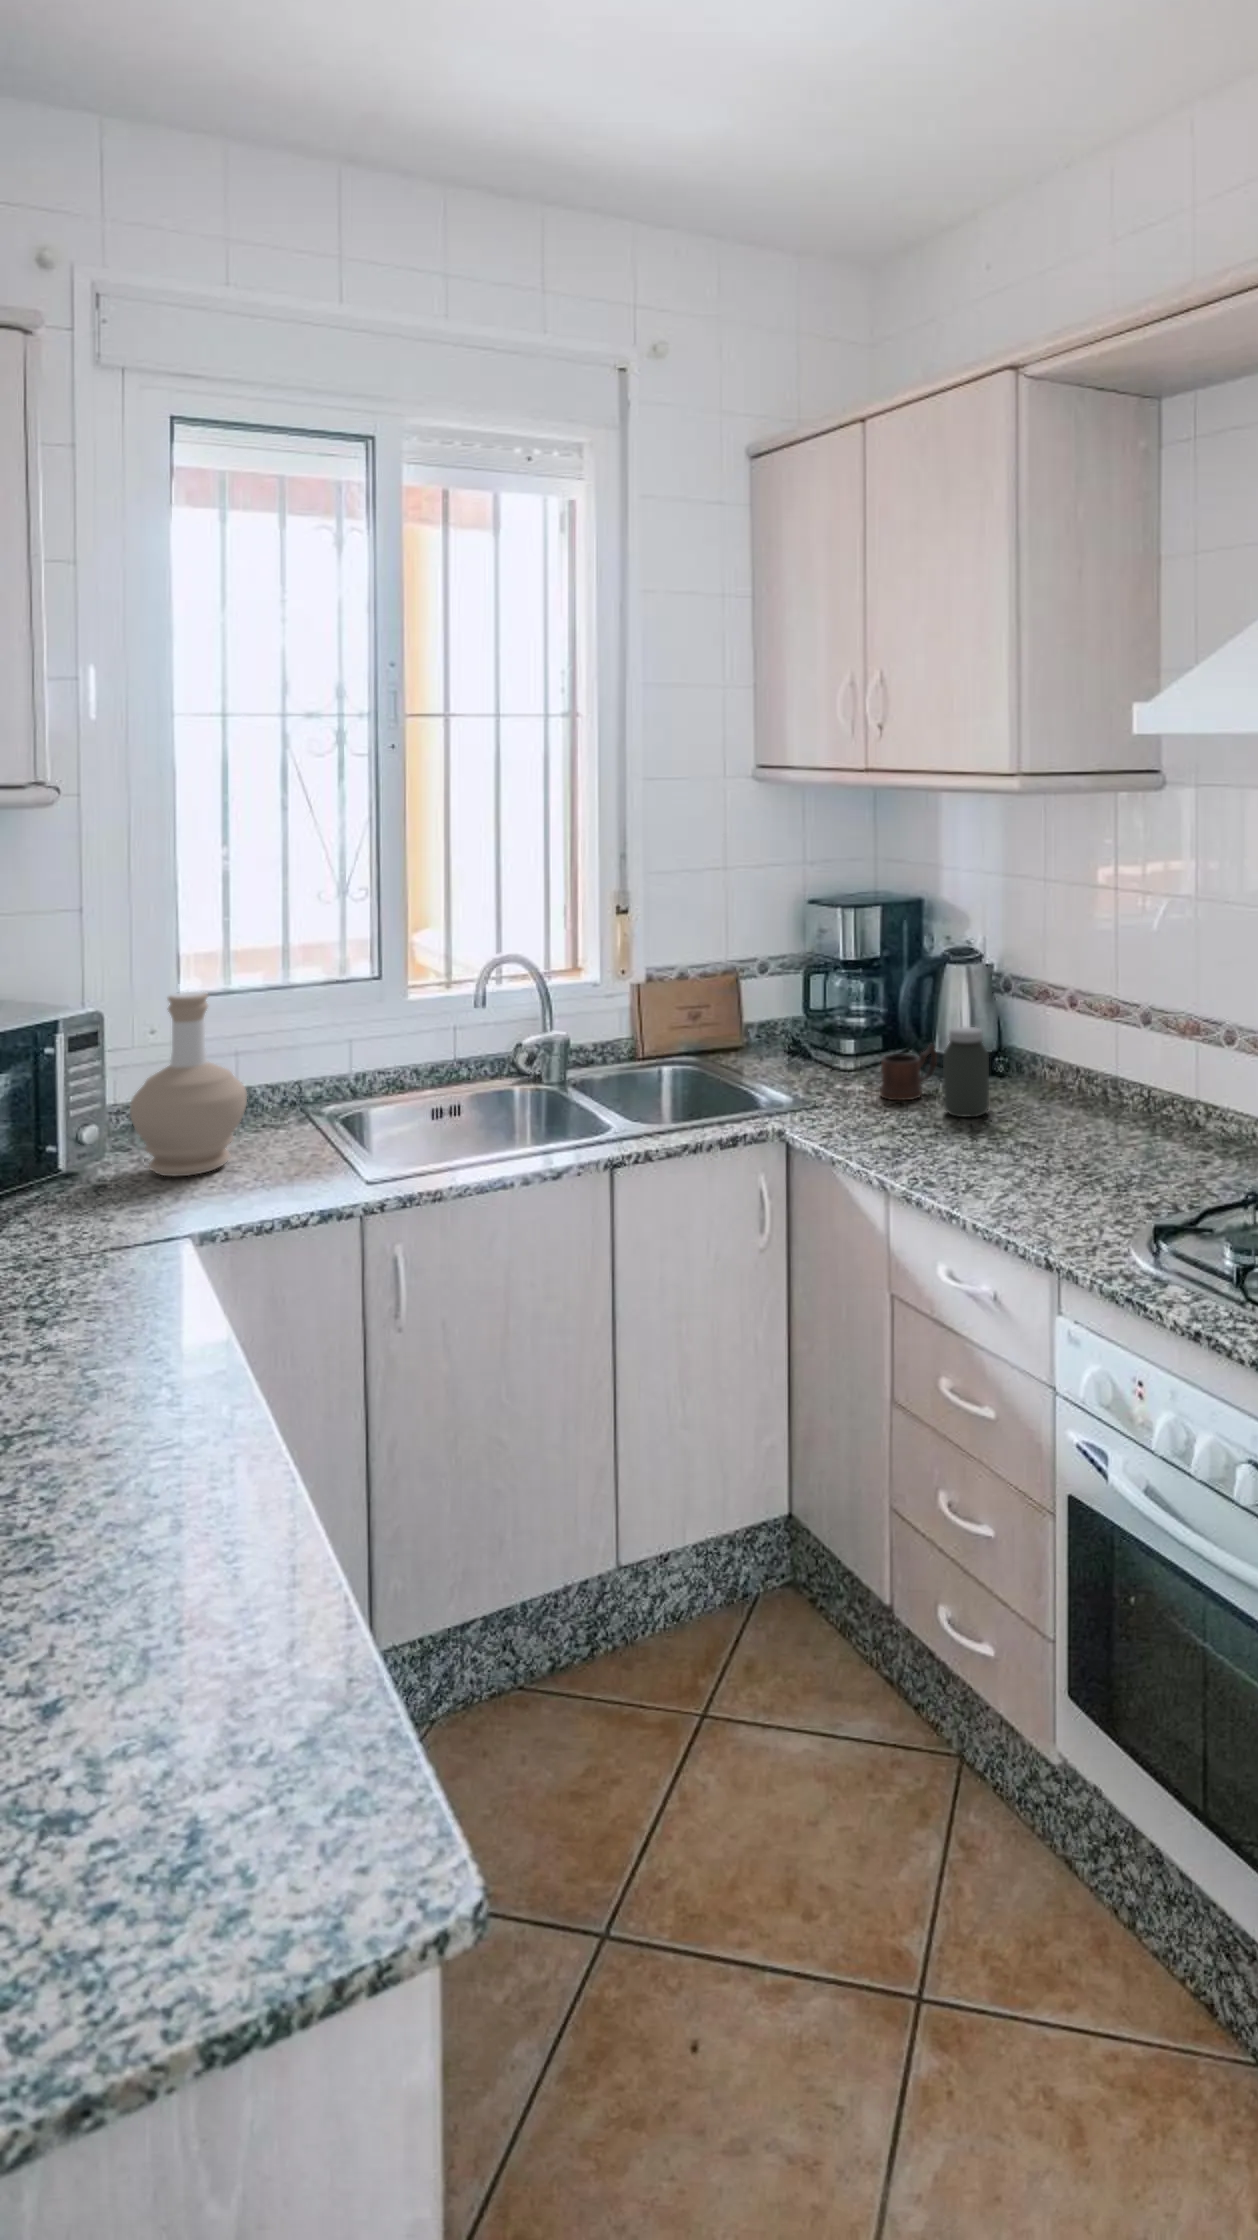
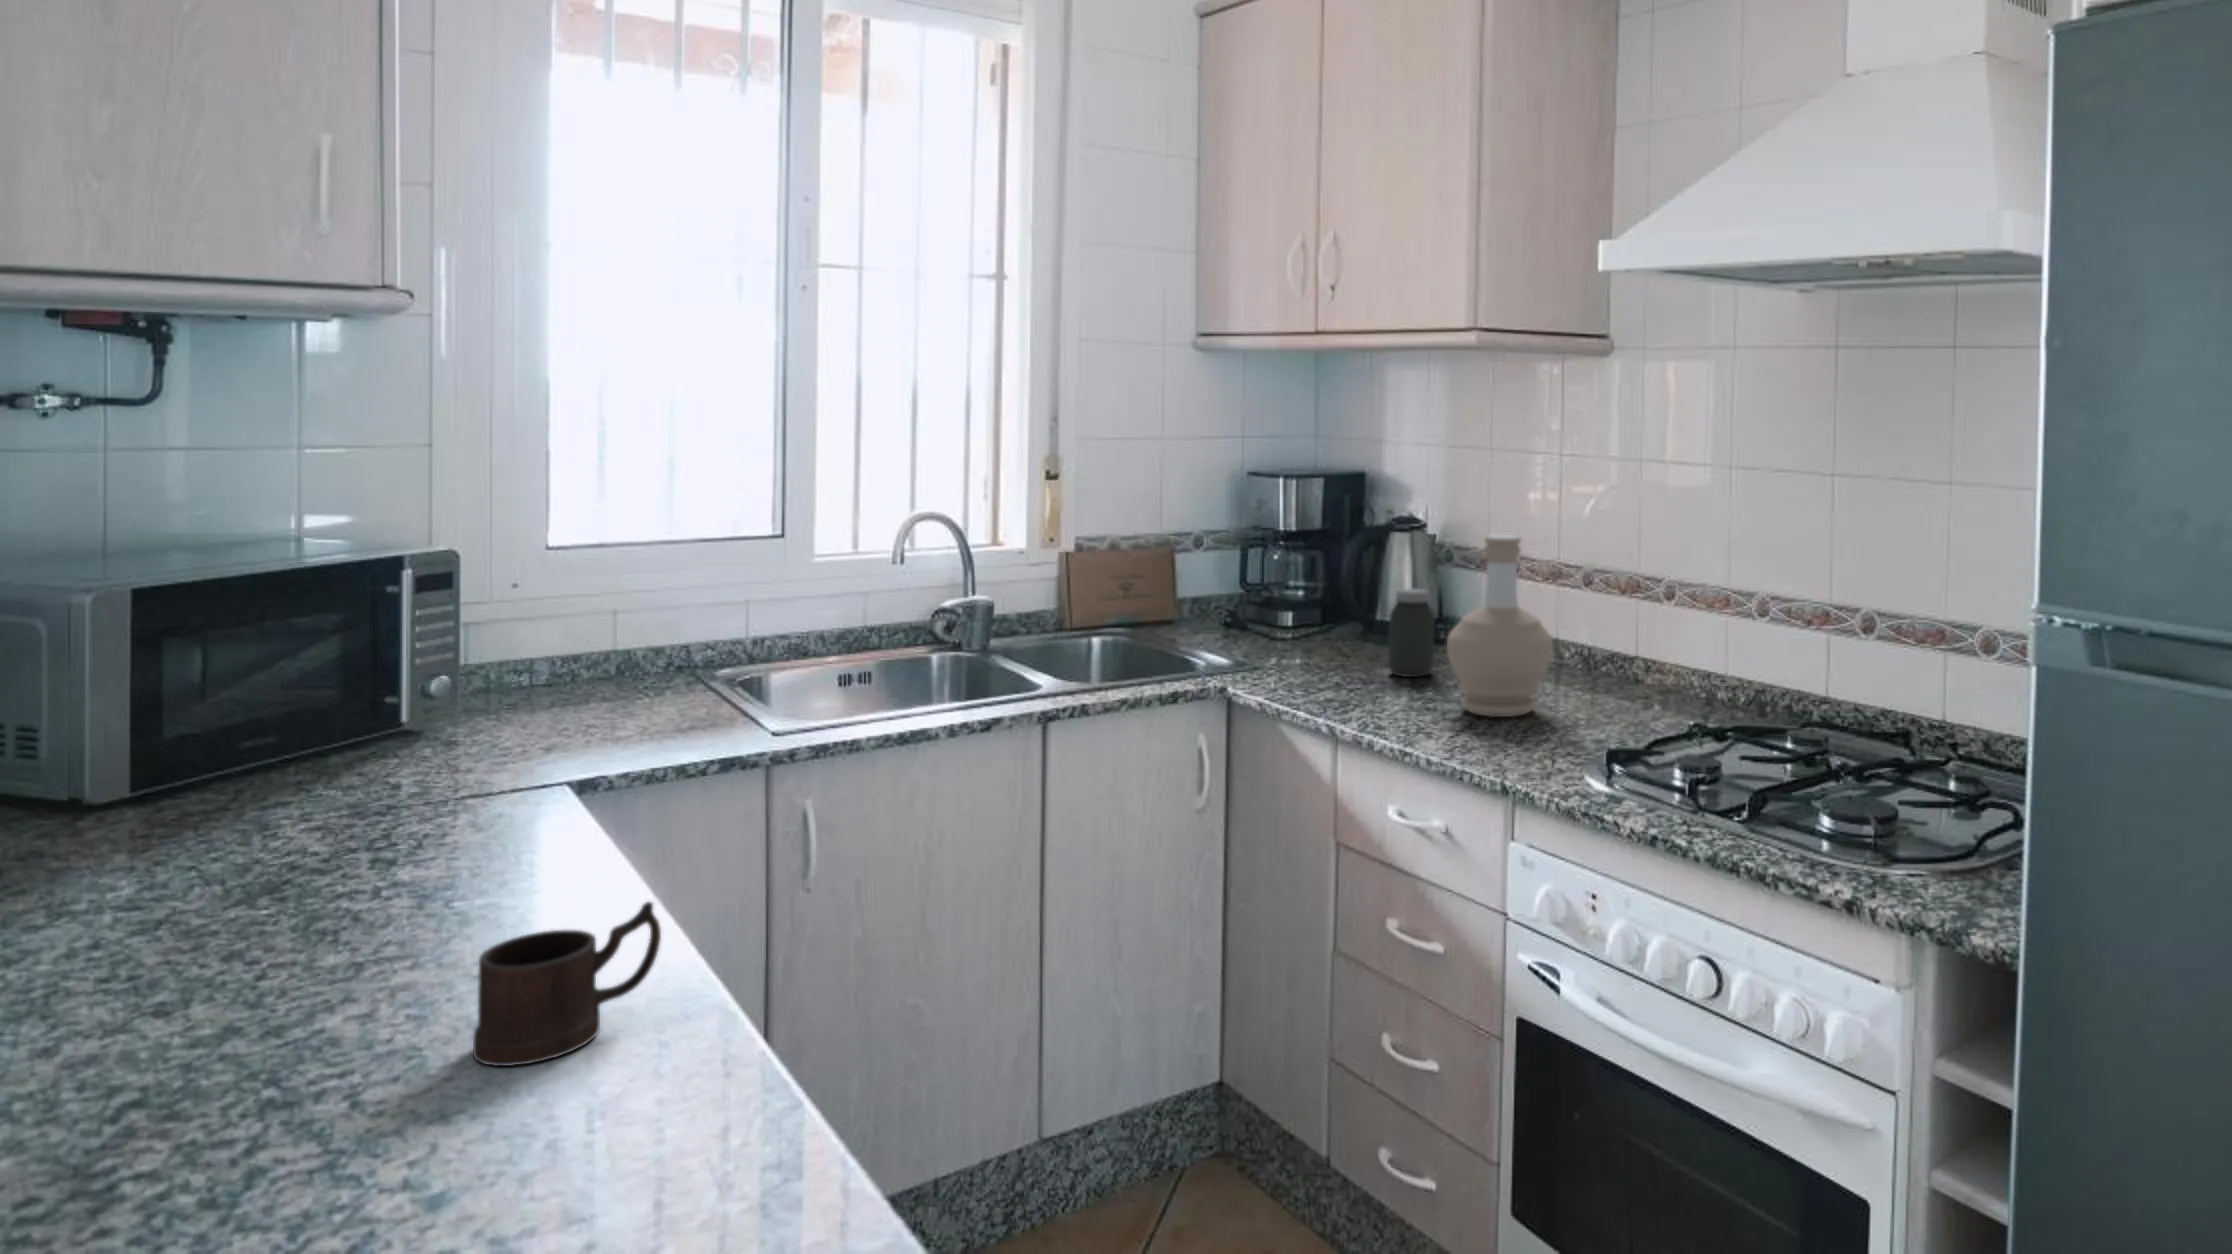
bottle: present [130,991,247,1176] -> present [1447,535,1553,717]
mug: present [880,1044,937,1100] -> present [473,902,661,1066]

